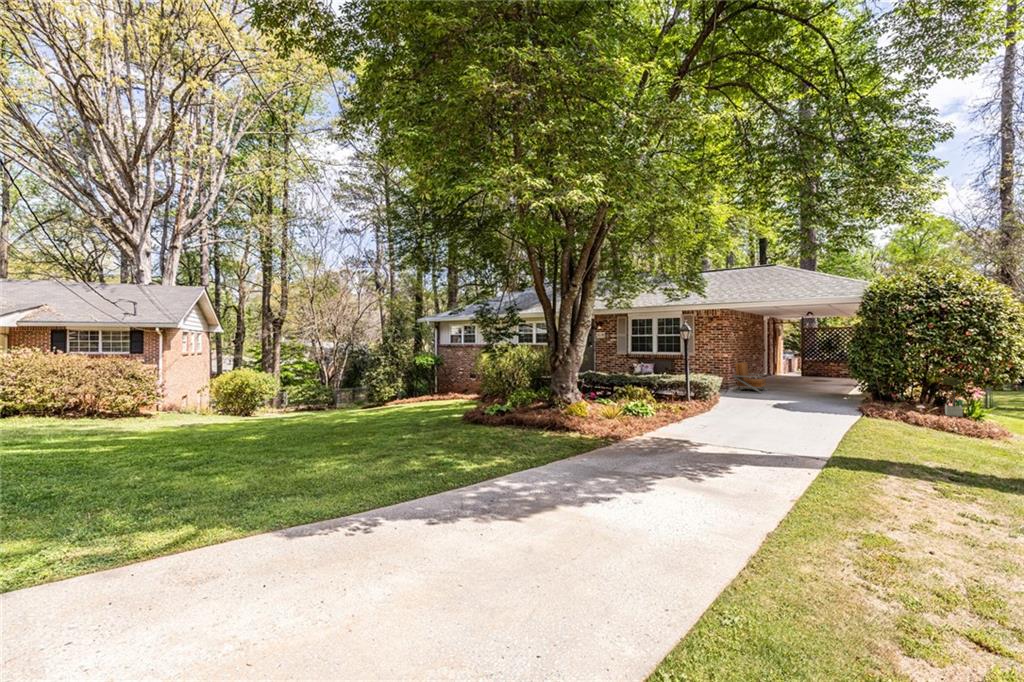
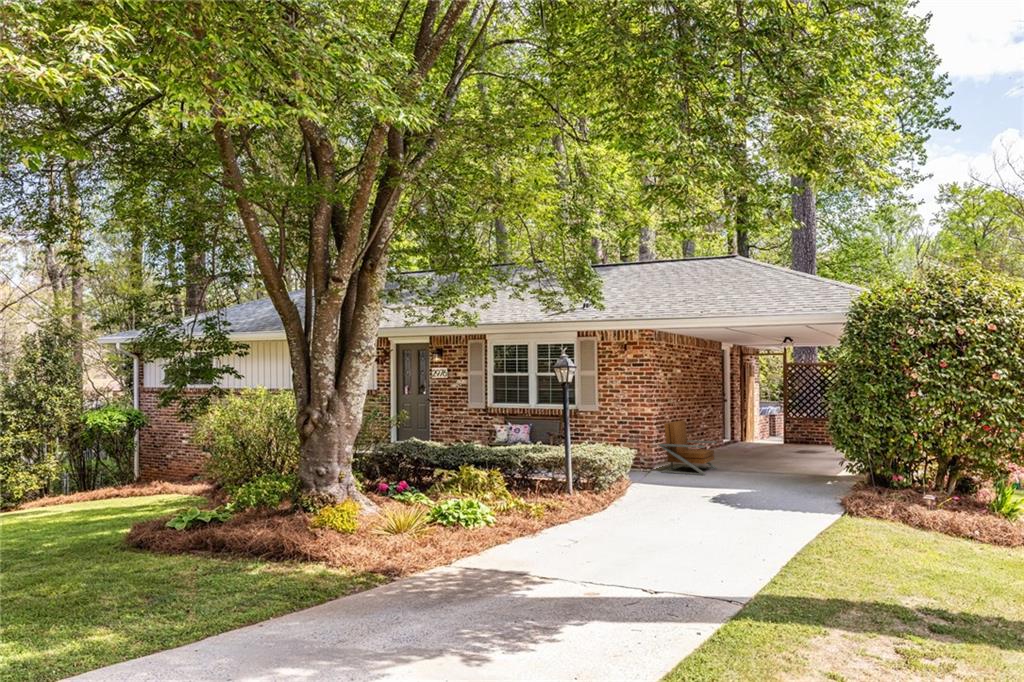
potted tree: present [941,377,963,417] -> none [958,442,993,514]

